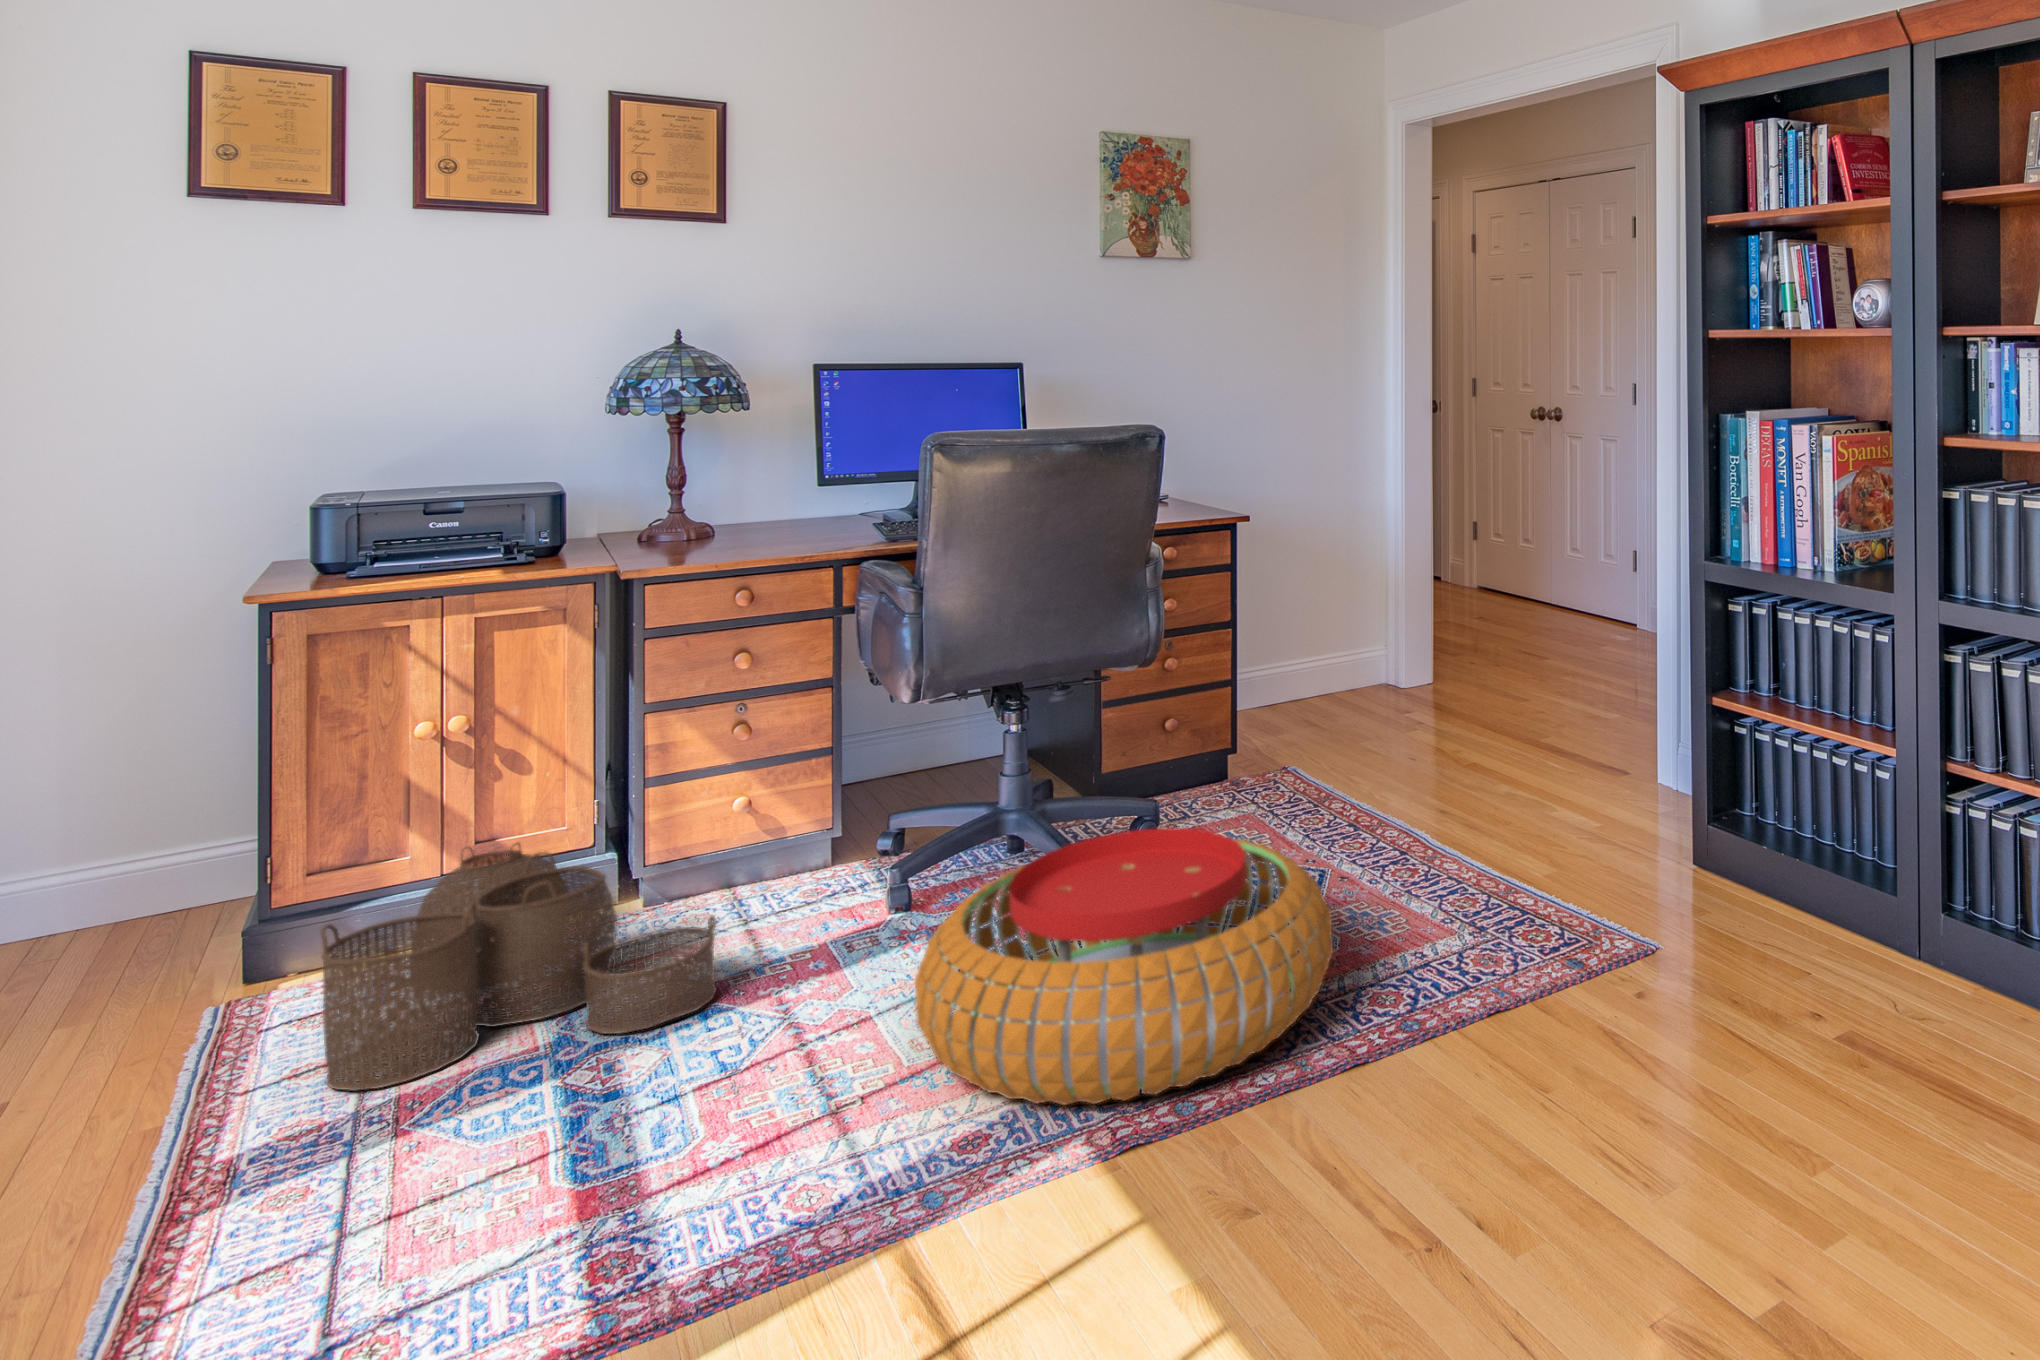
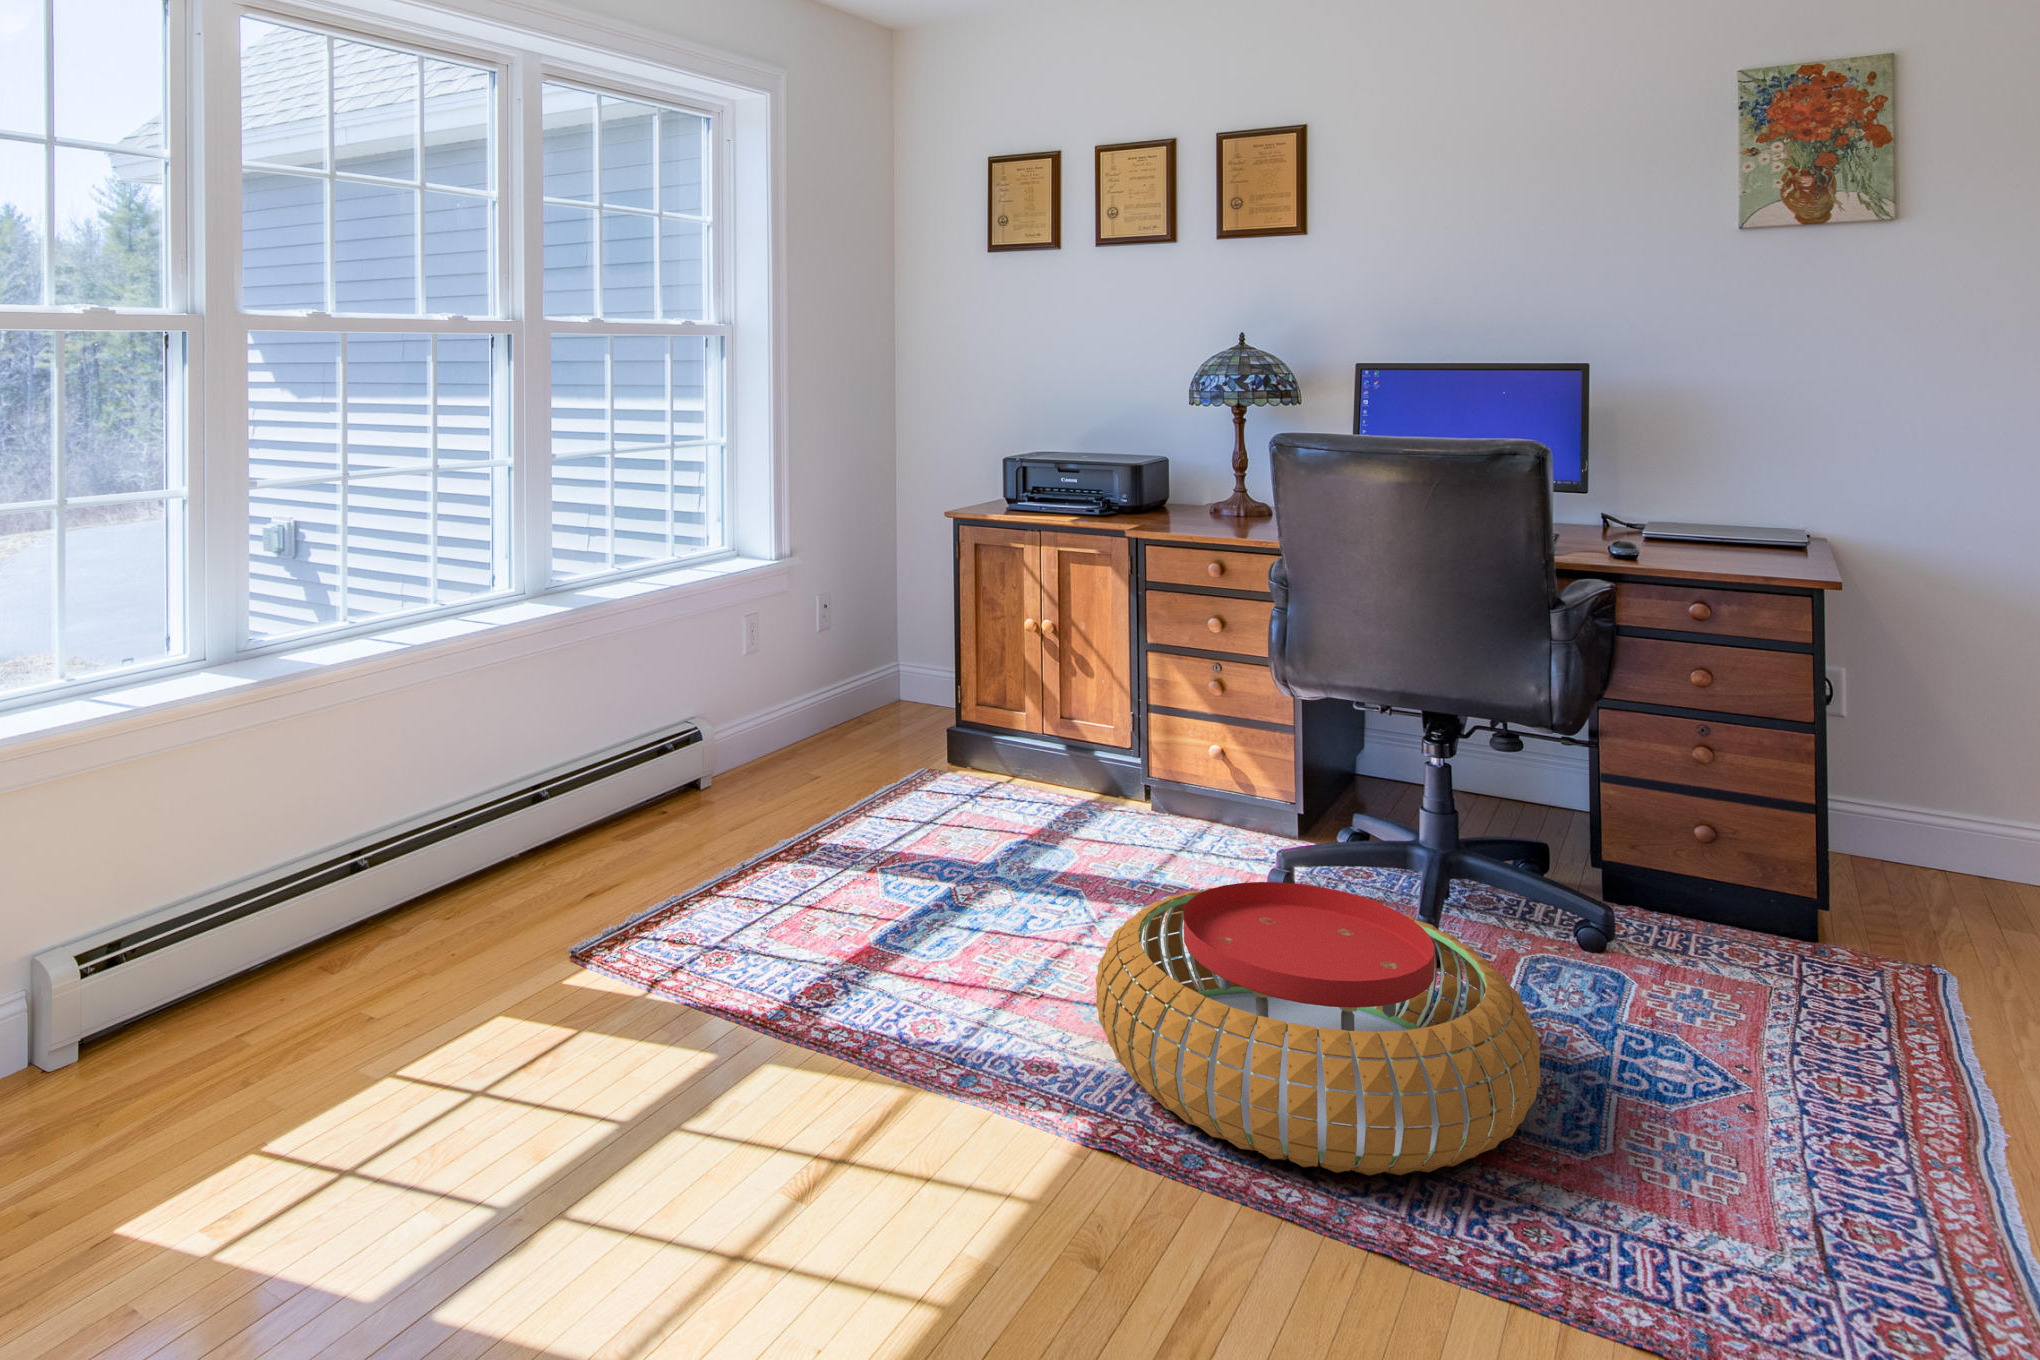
woven basket: present [320,843,716,1091] -> none [904,714,1108,890]

